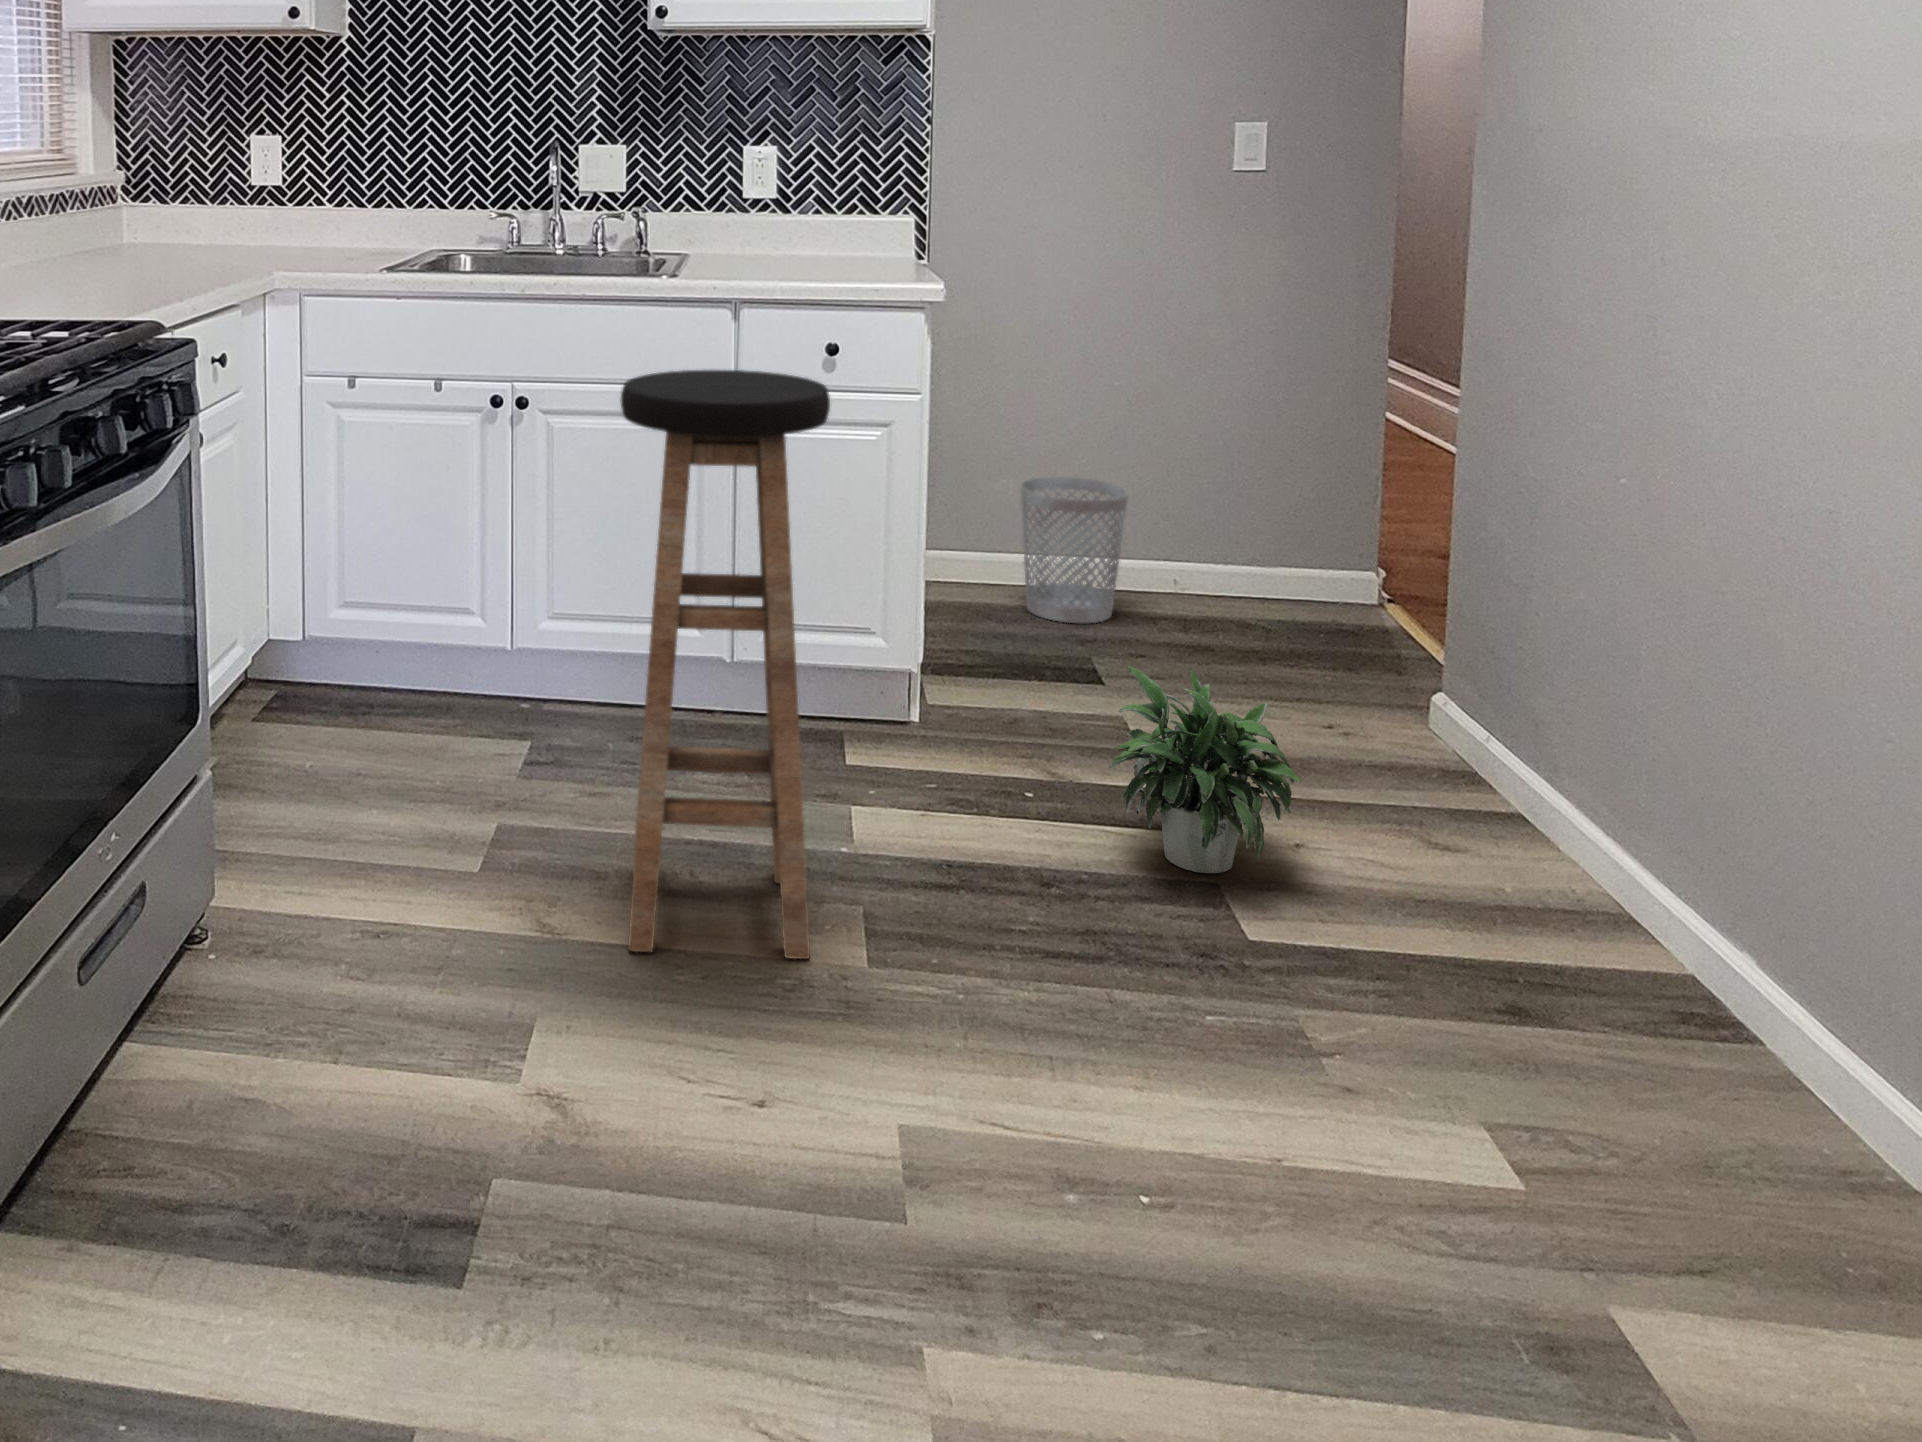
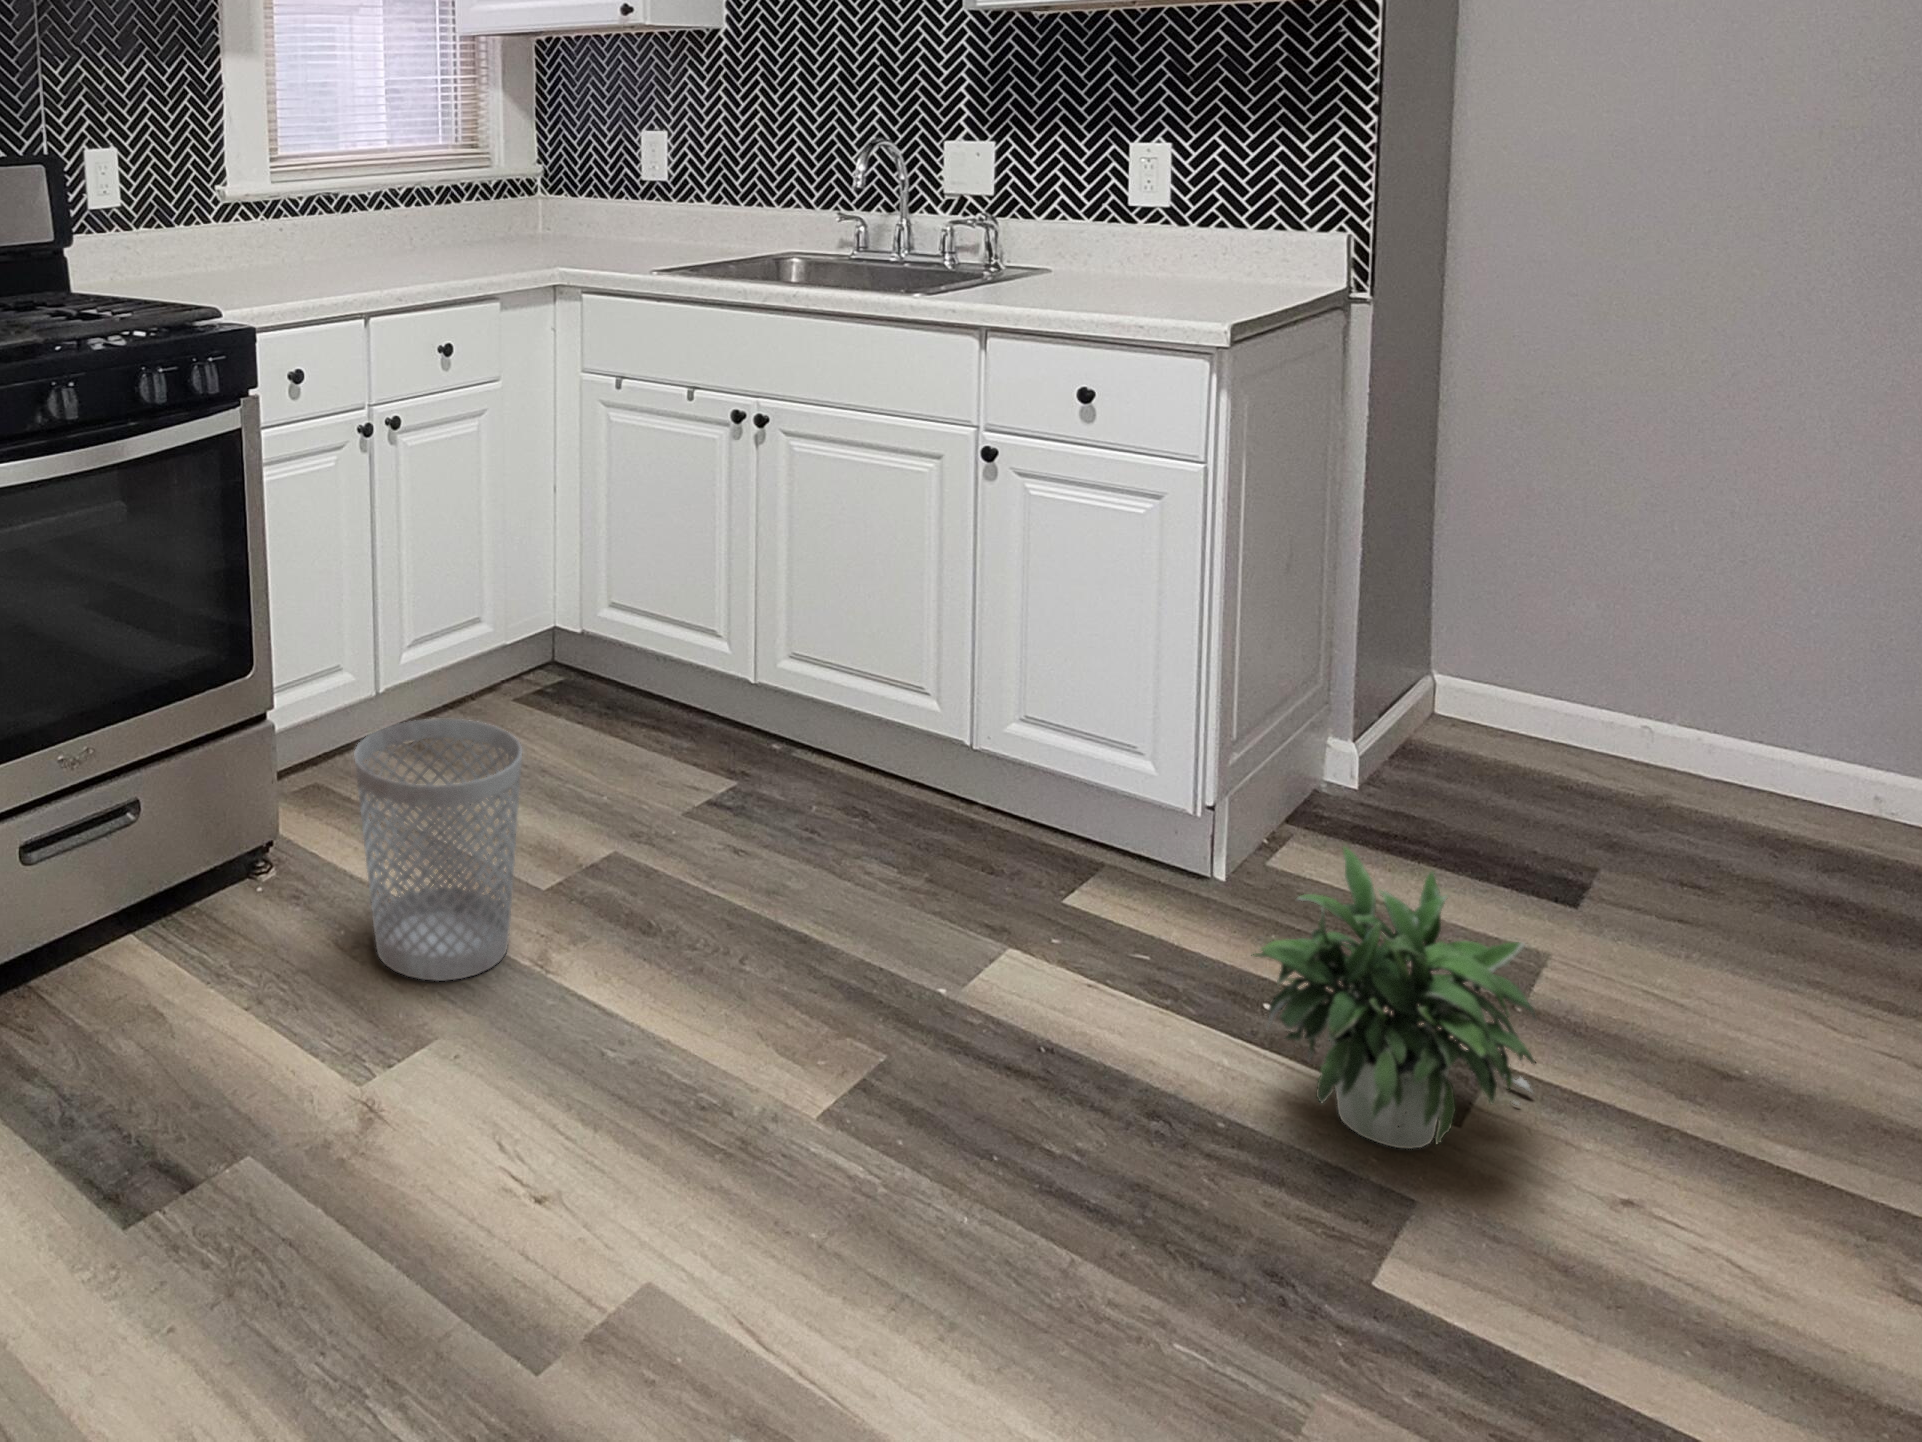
bar stool: present [620,370,830,959] -> none [595,402,850,1064]
wastebasket: present [1021,477,1128,623] -> present [354,719,522,981]

